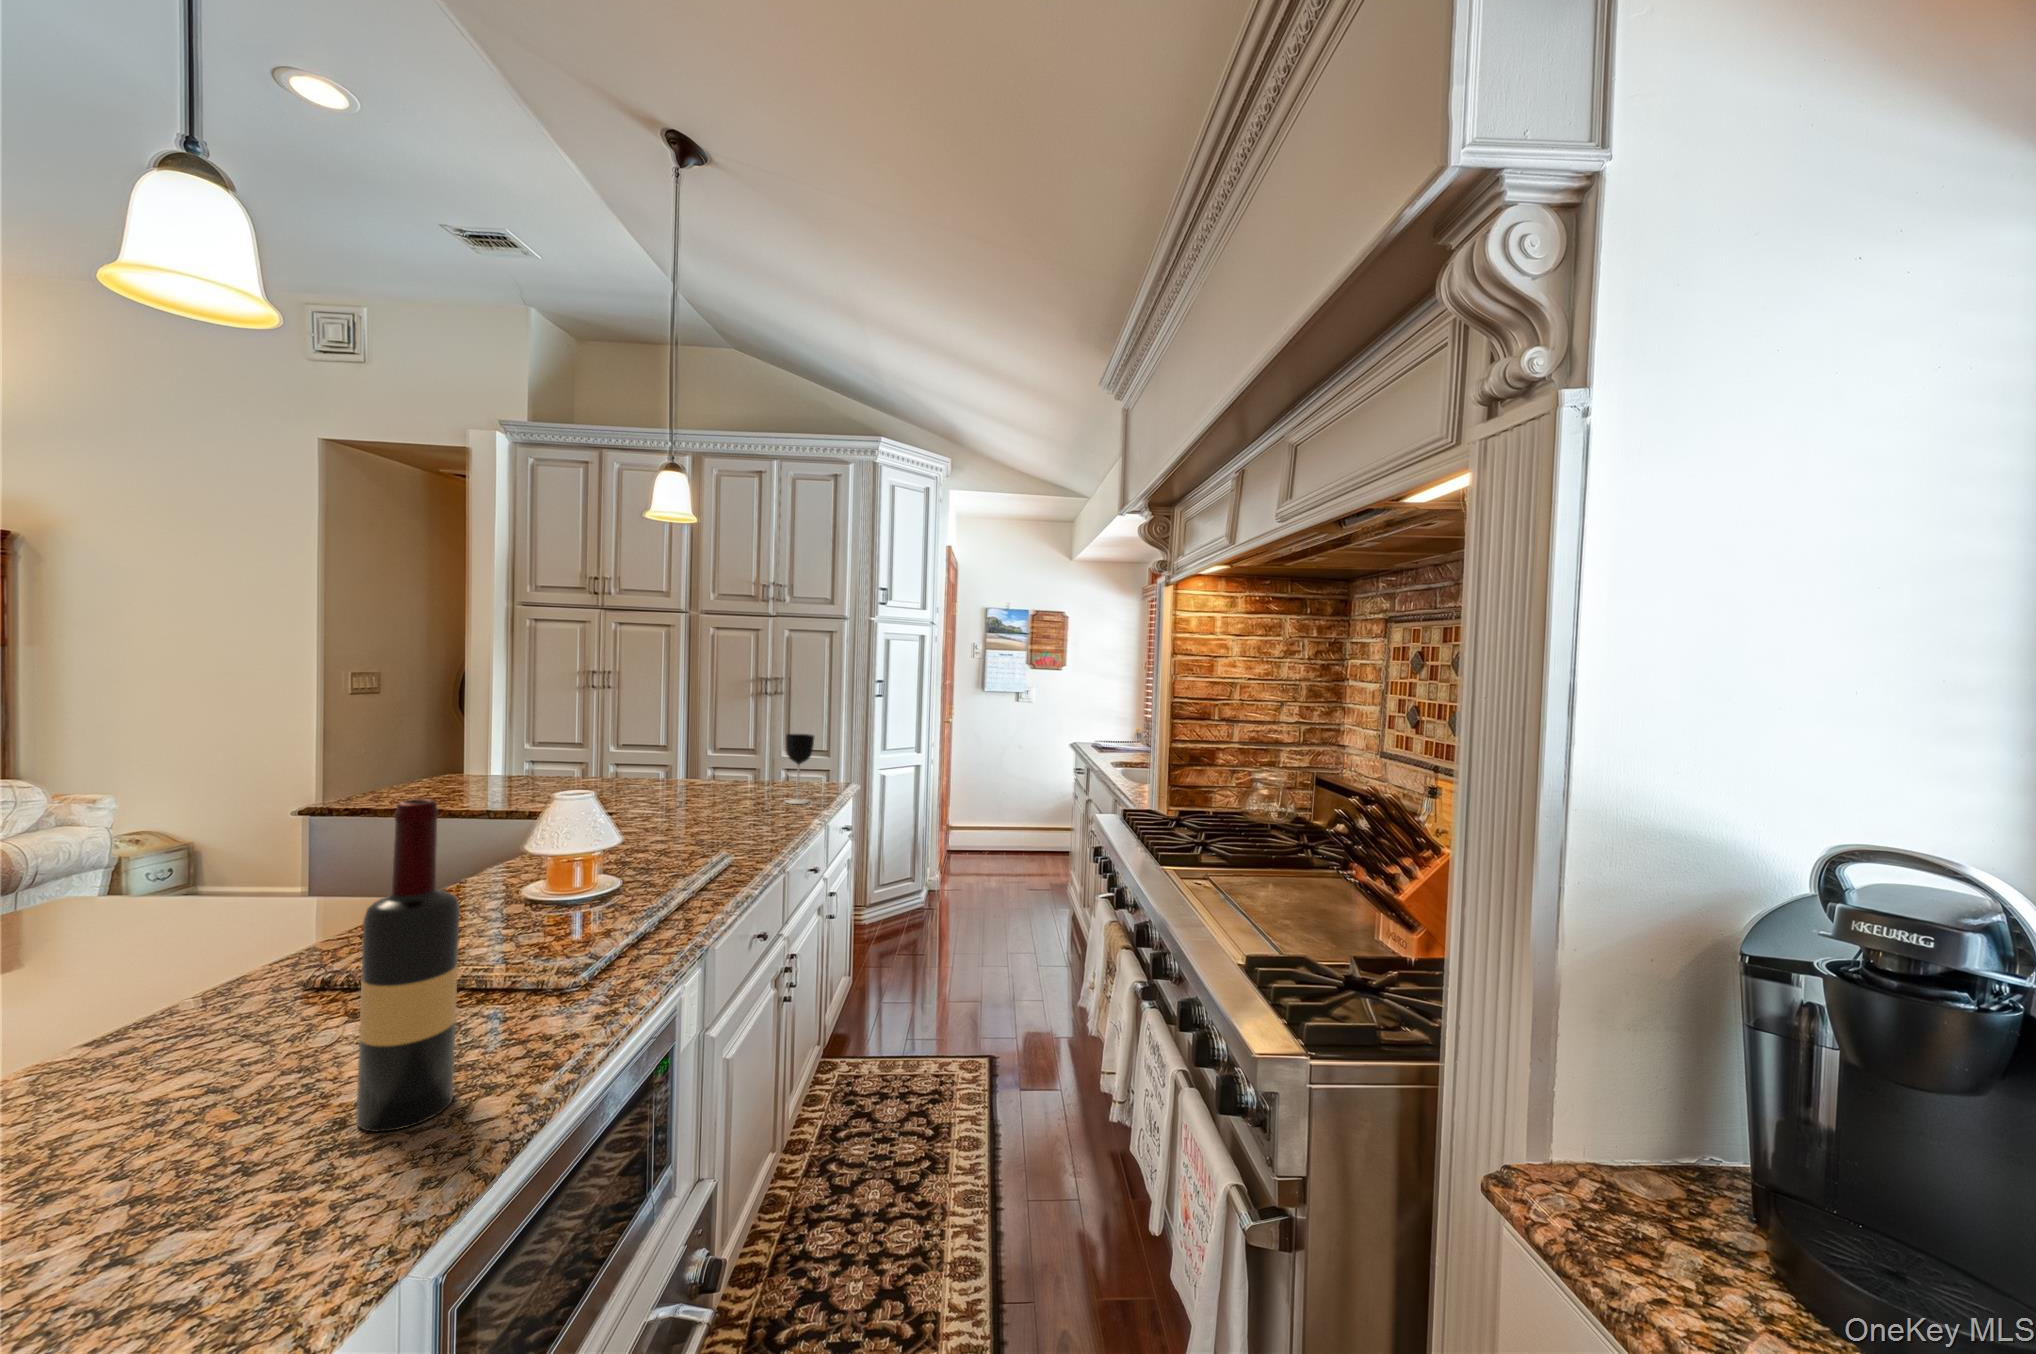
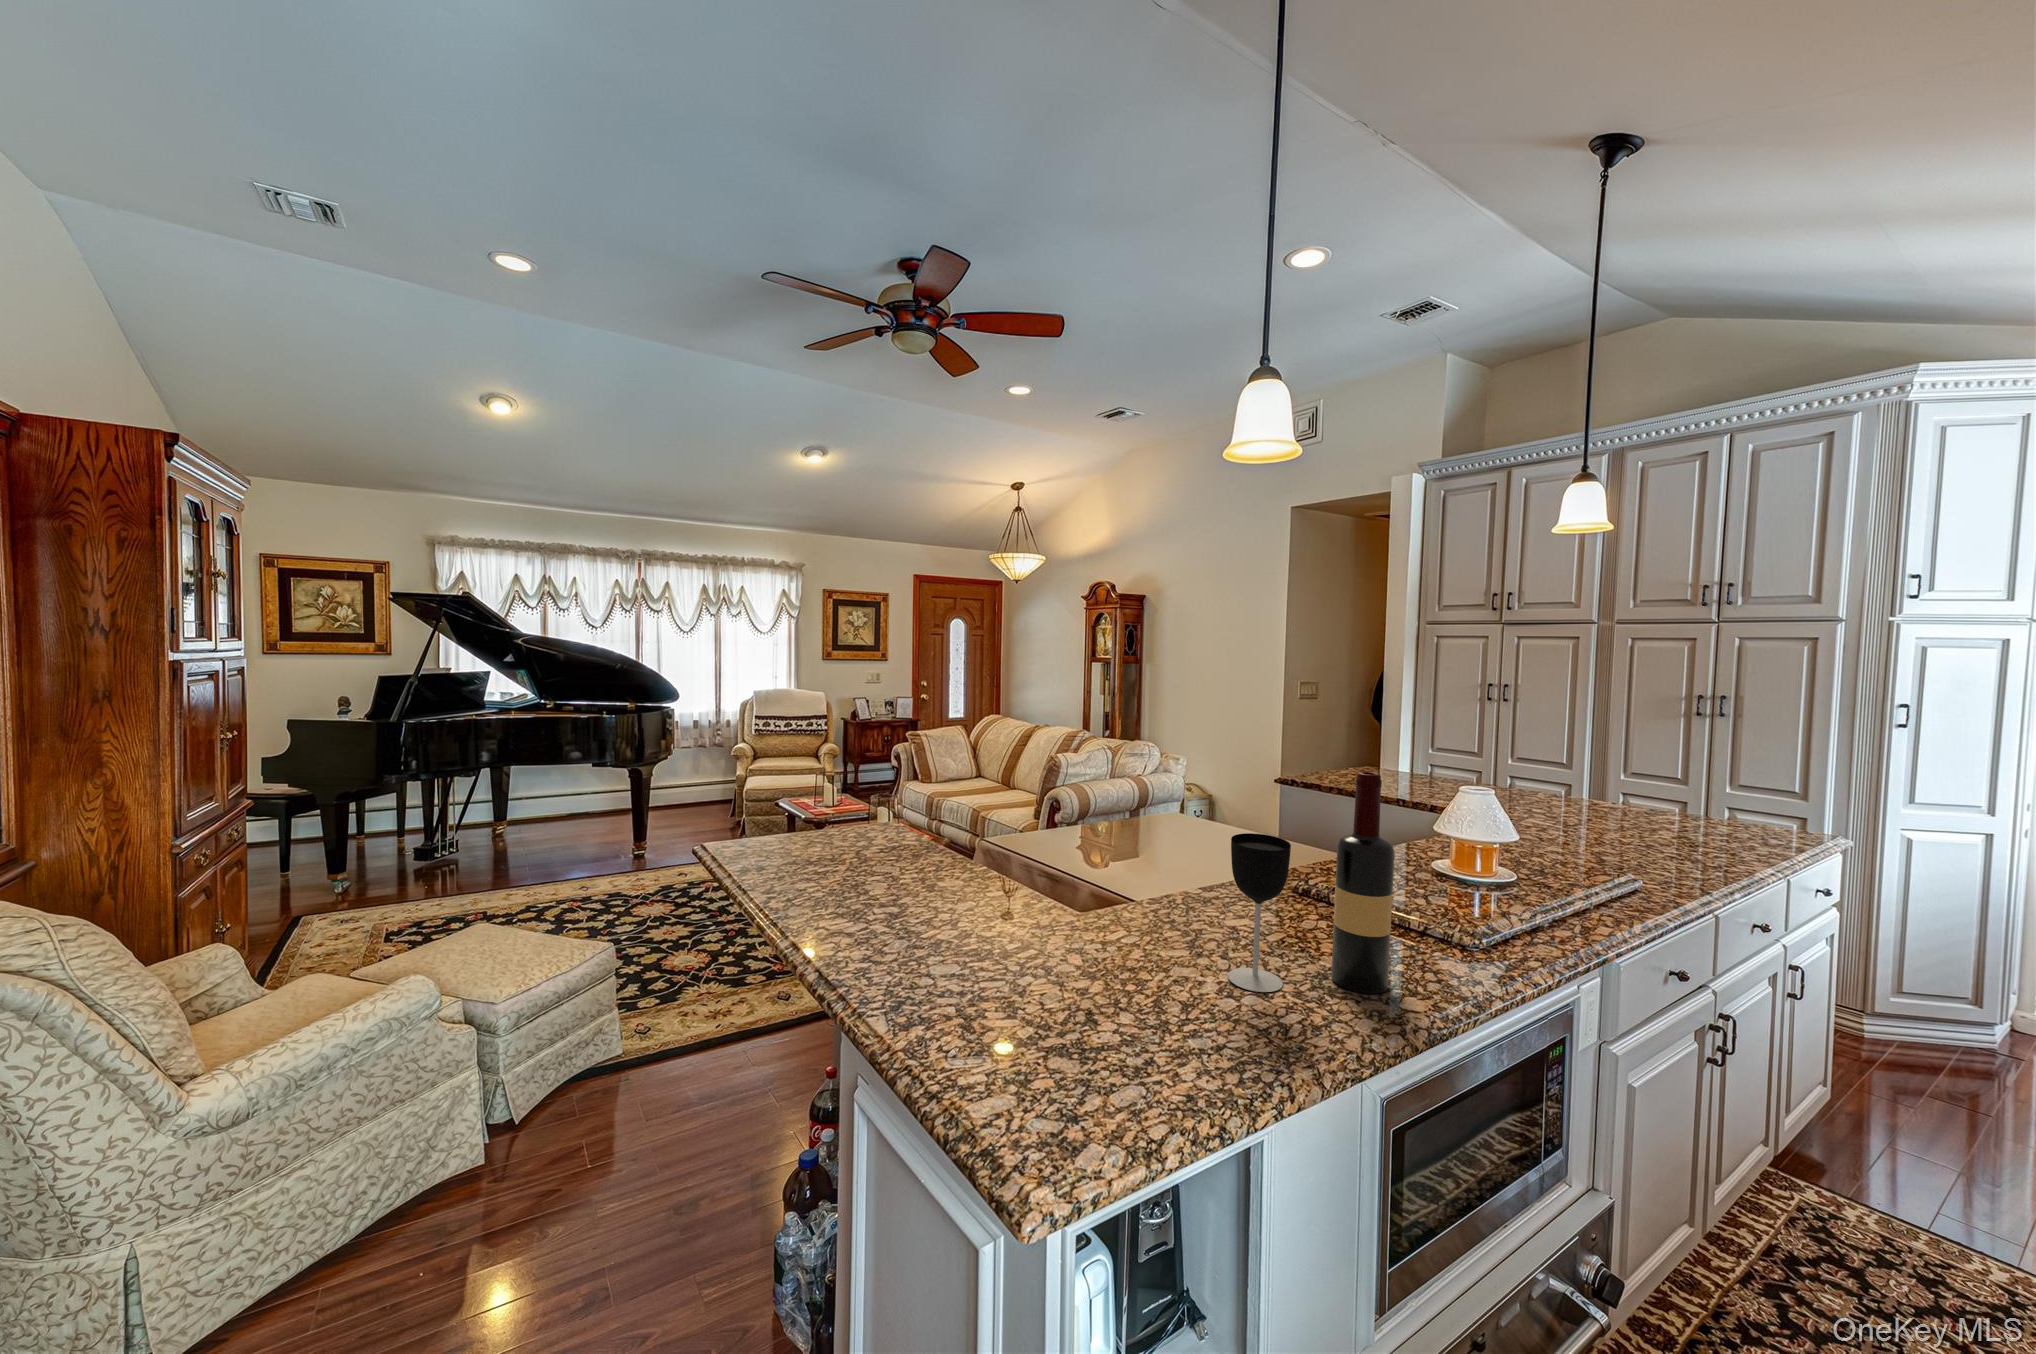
wine glass: present [785,734,814,804] -> present [1228,833,1291,992]

